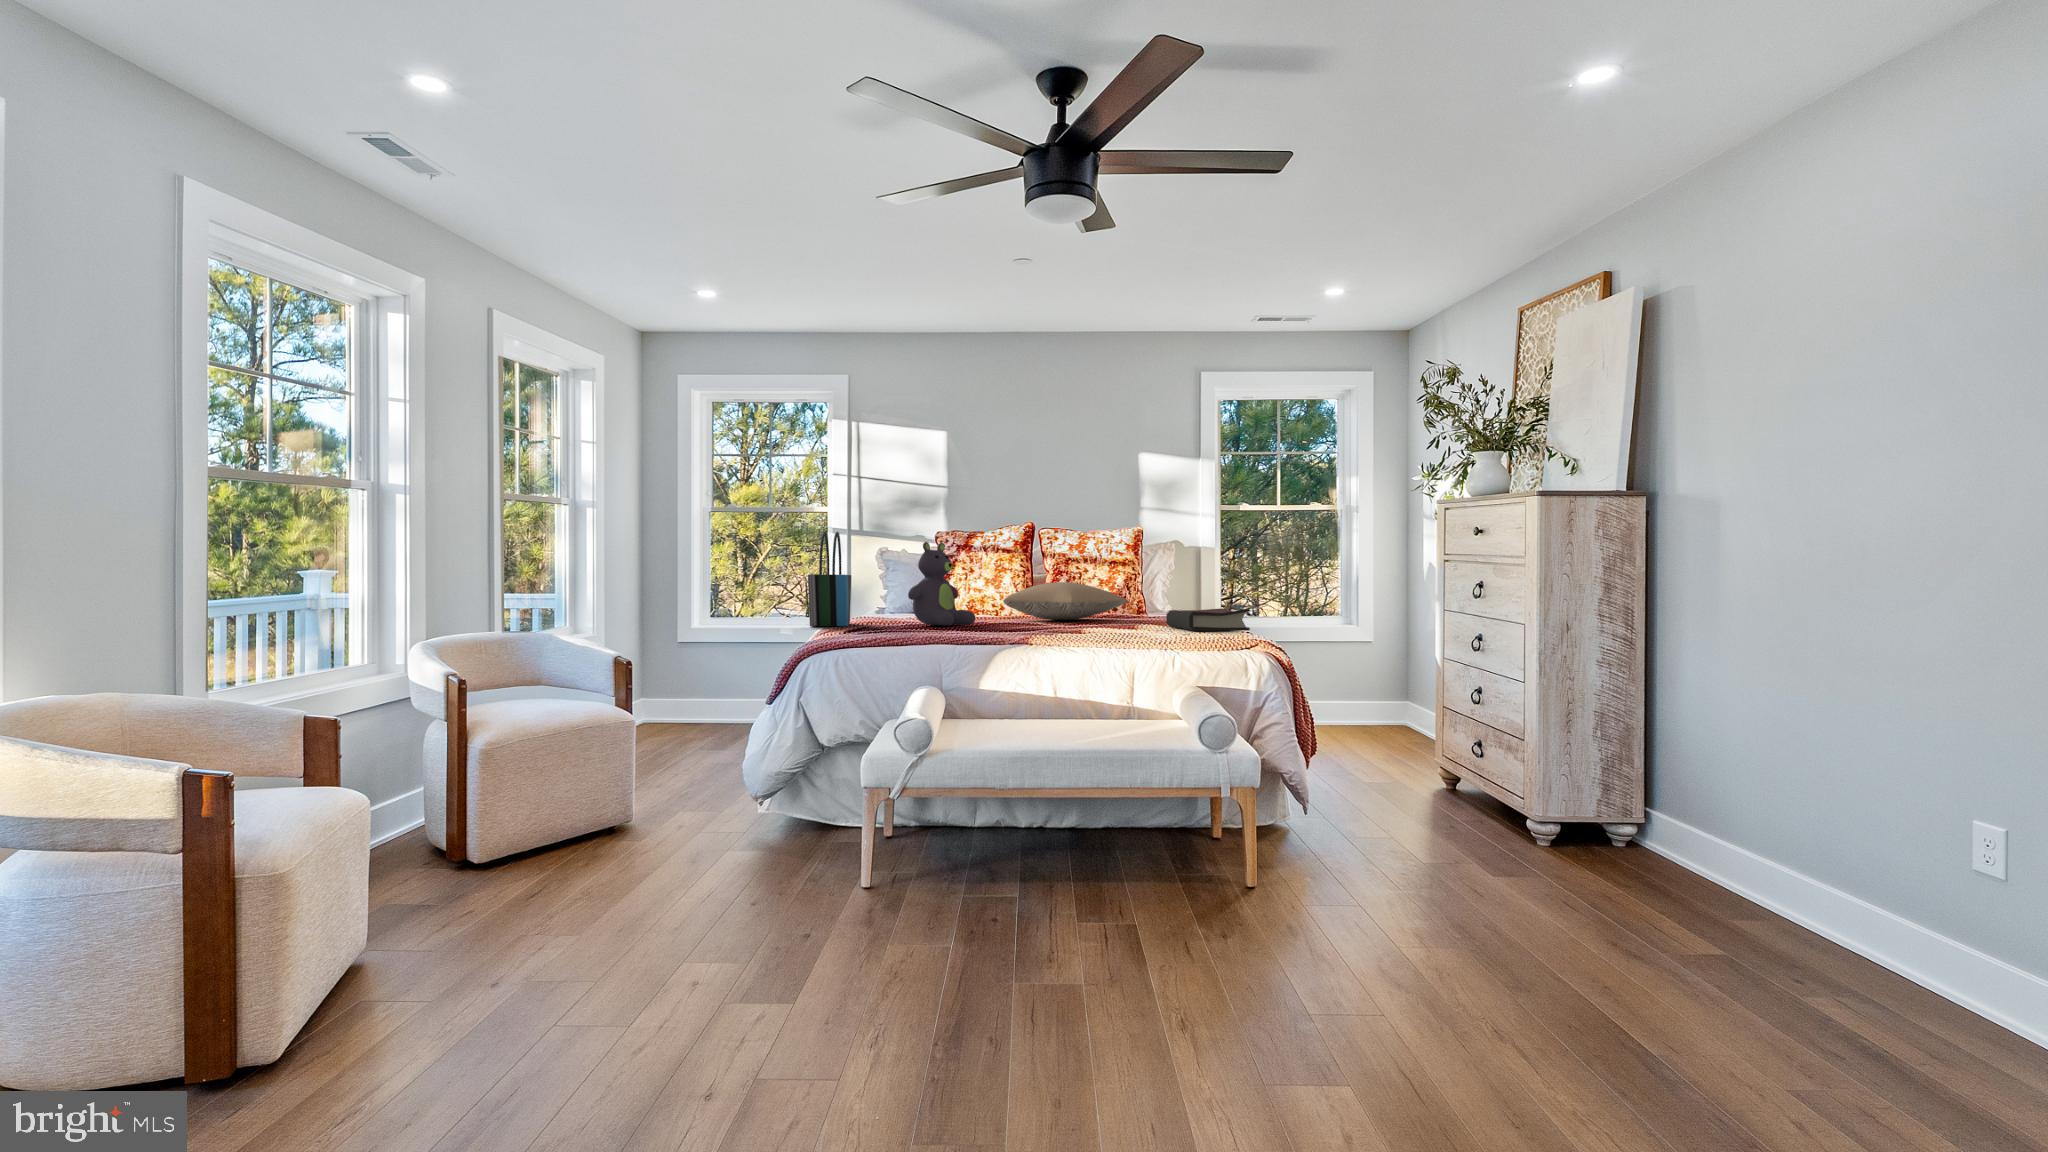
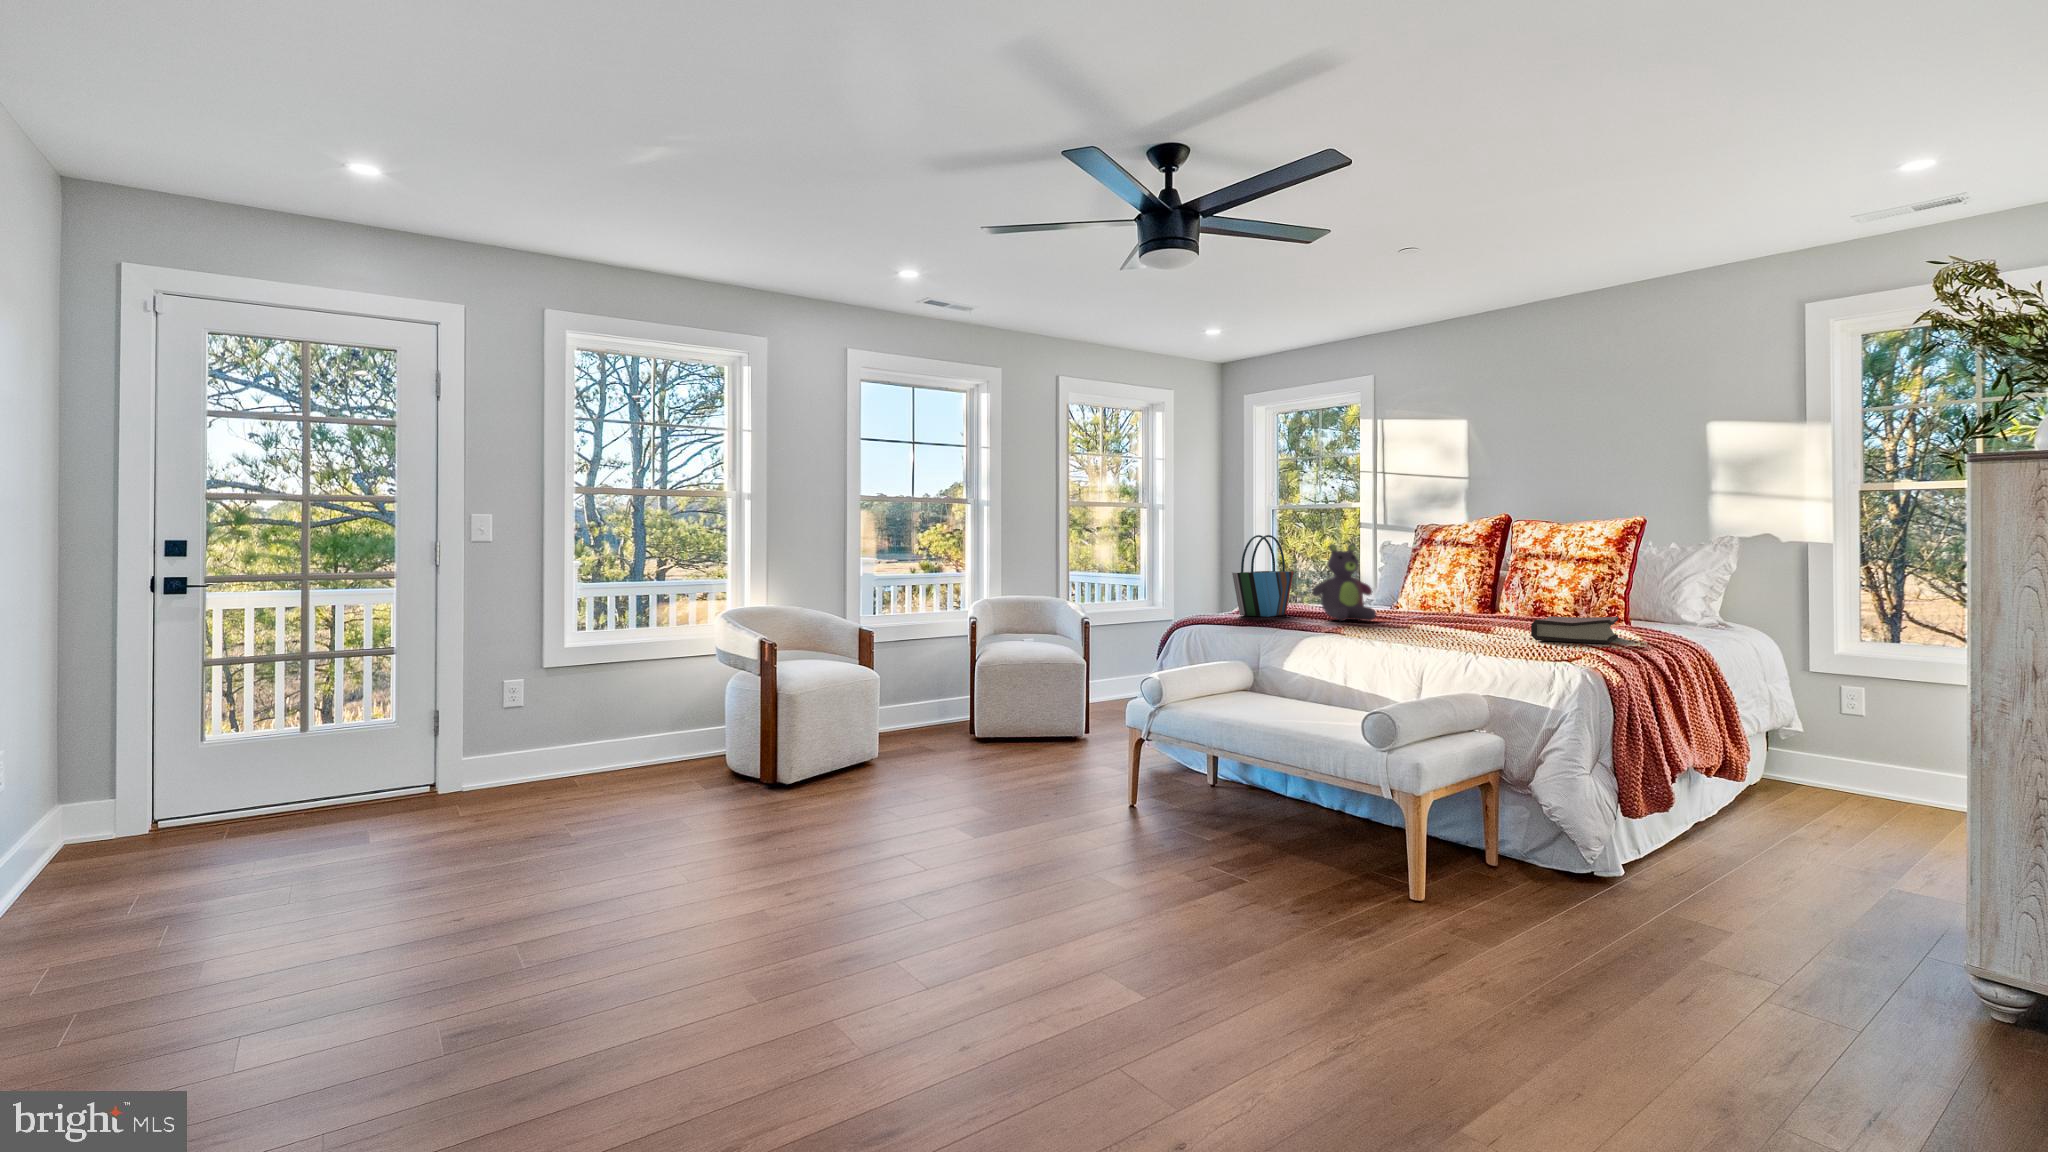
pillow: present [1004,582,1128,620] -> none [1434,581,1573,619]

